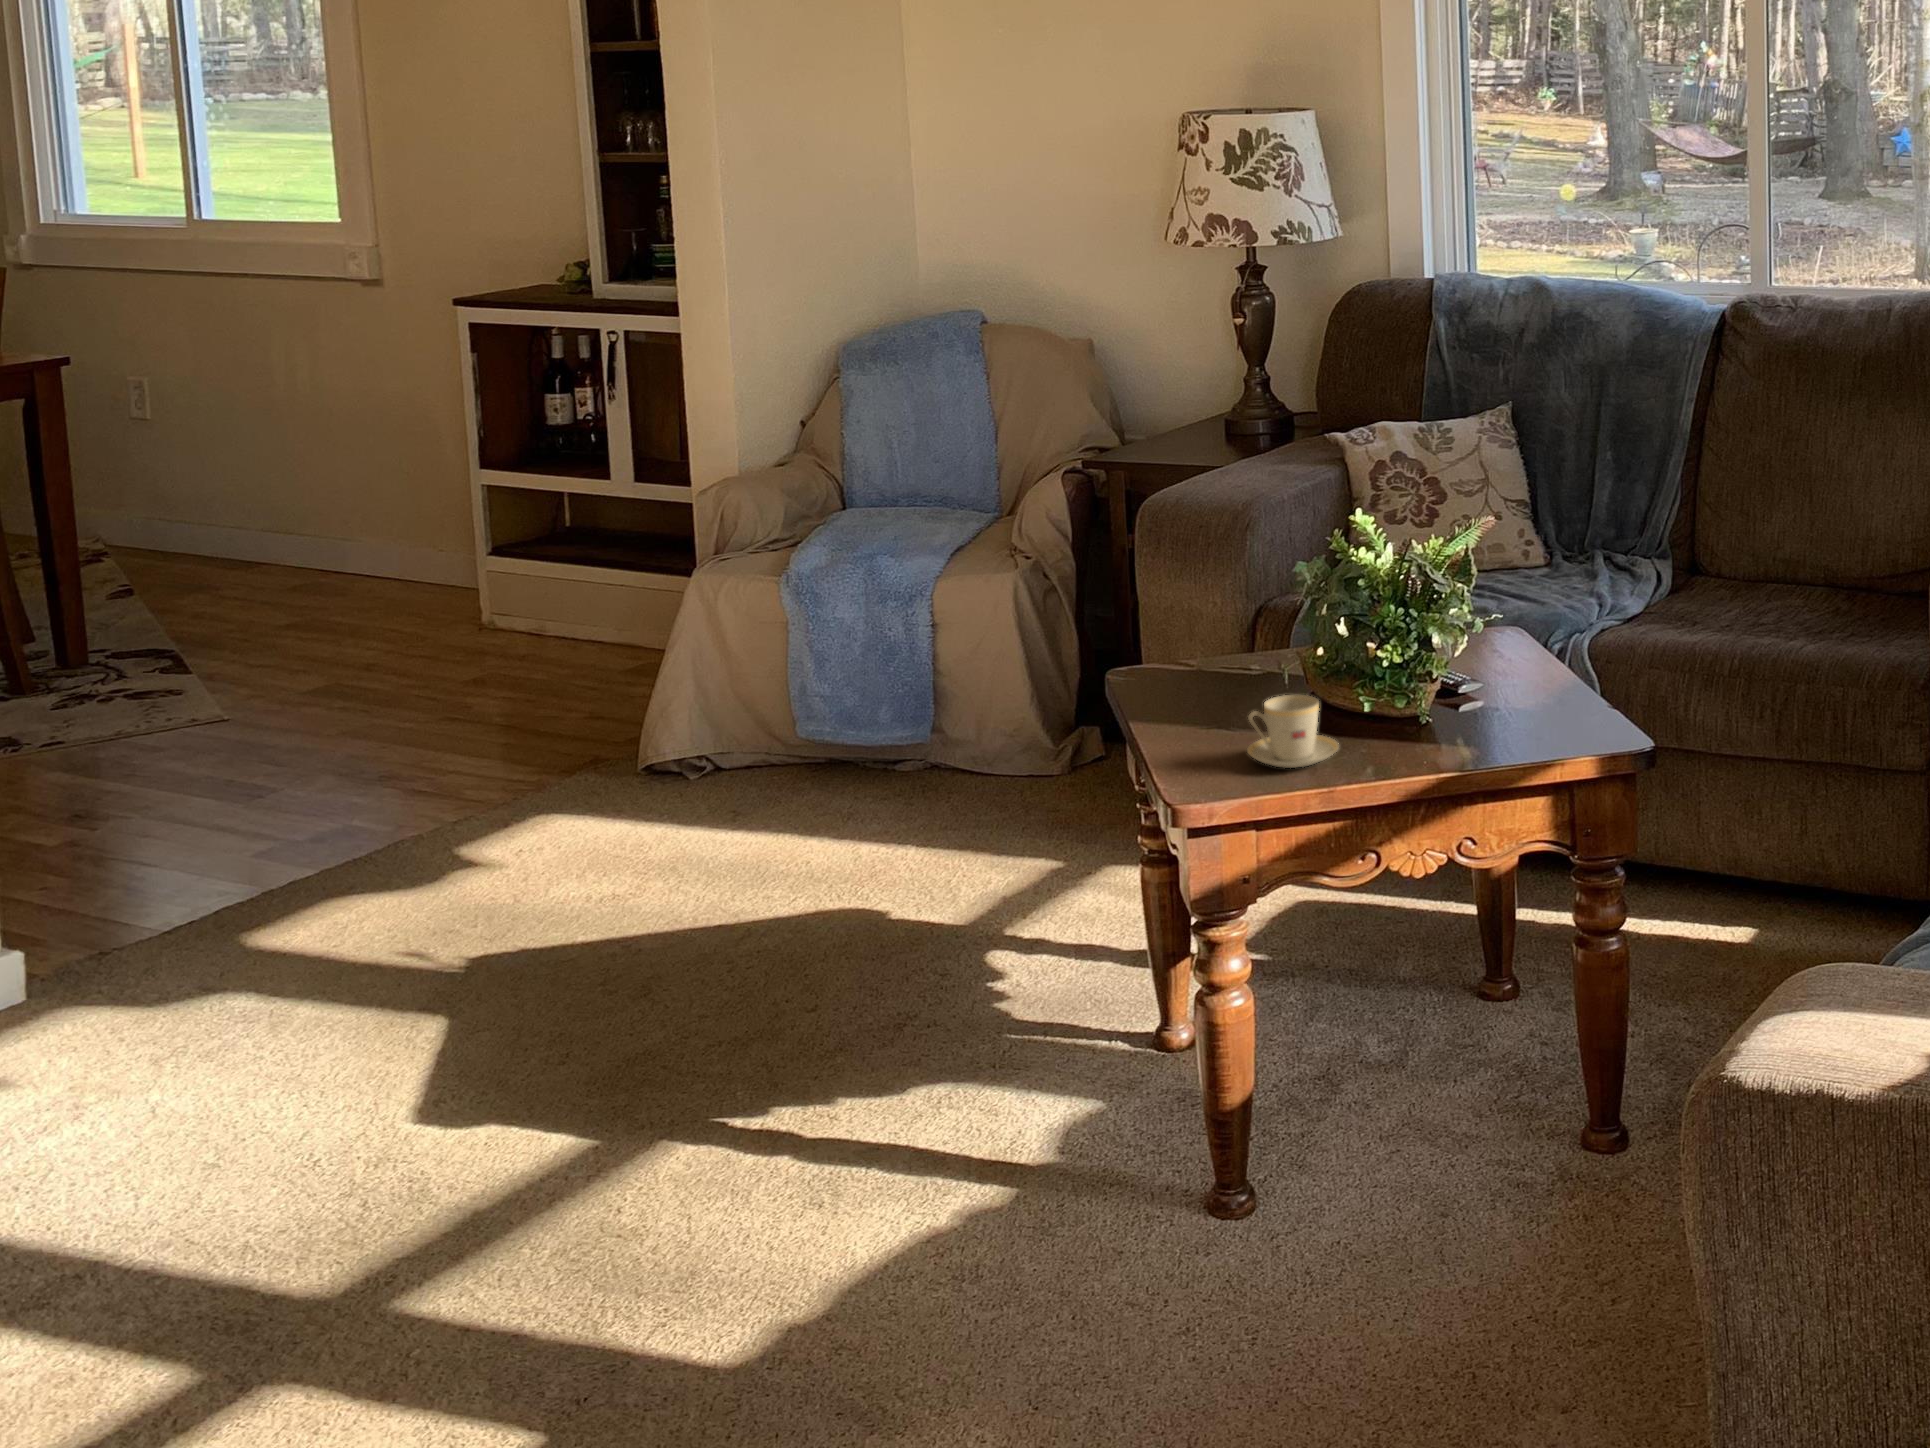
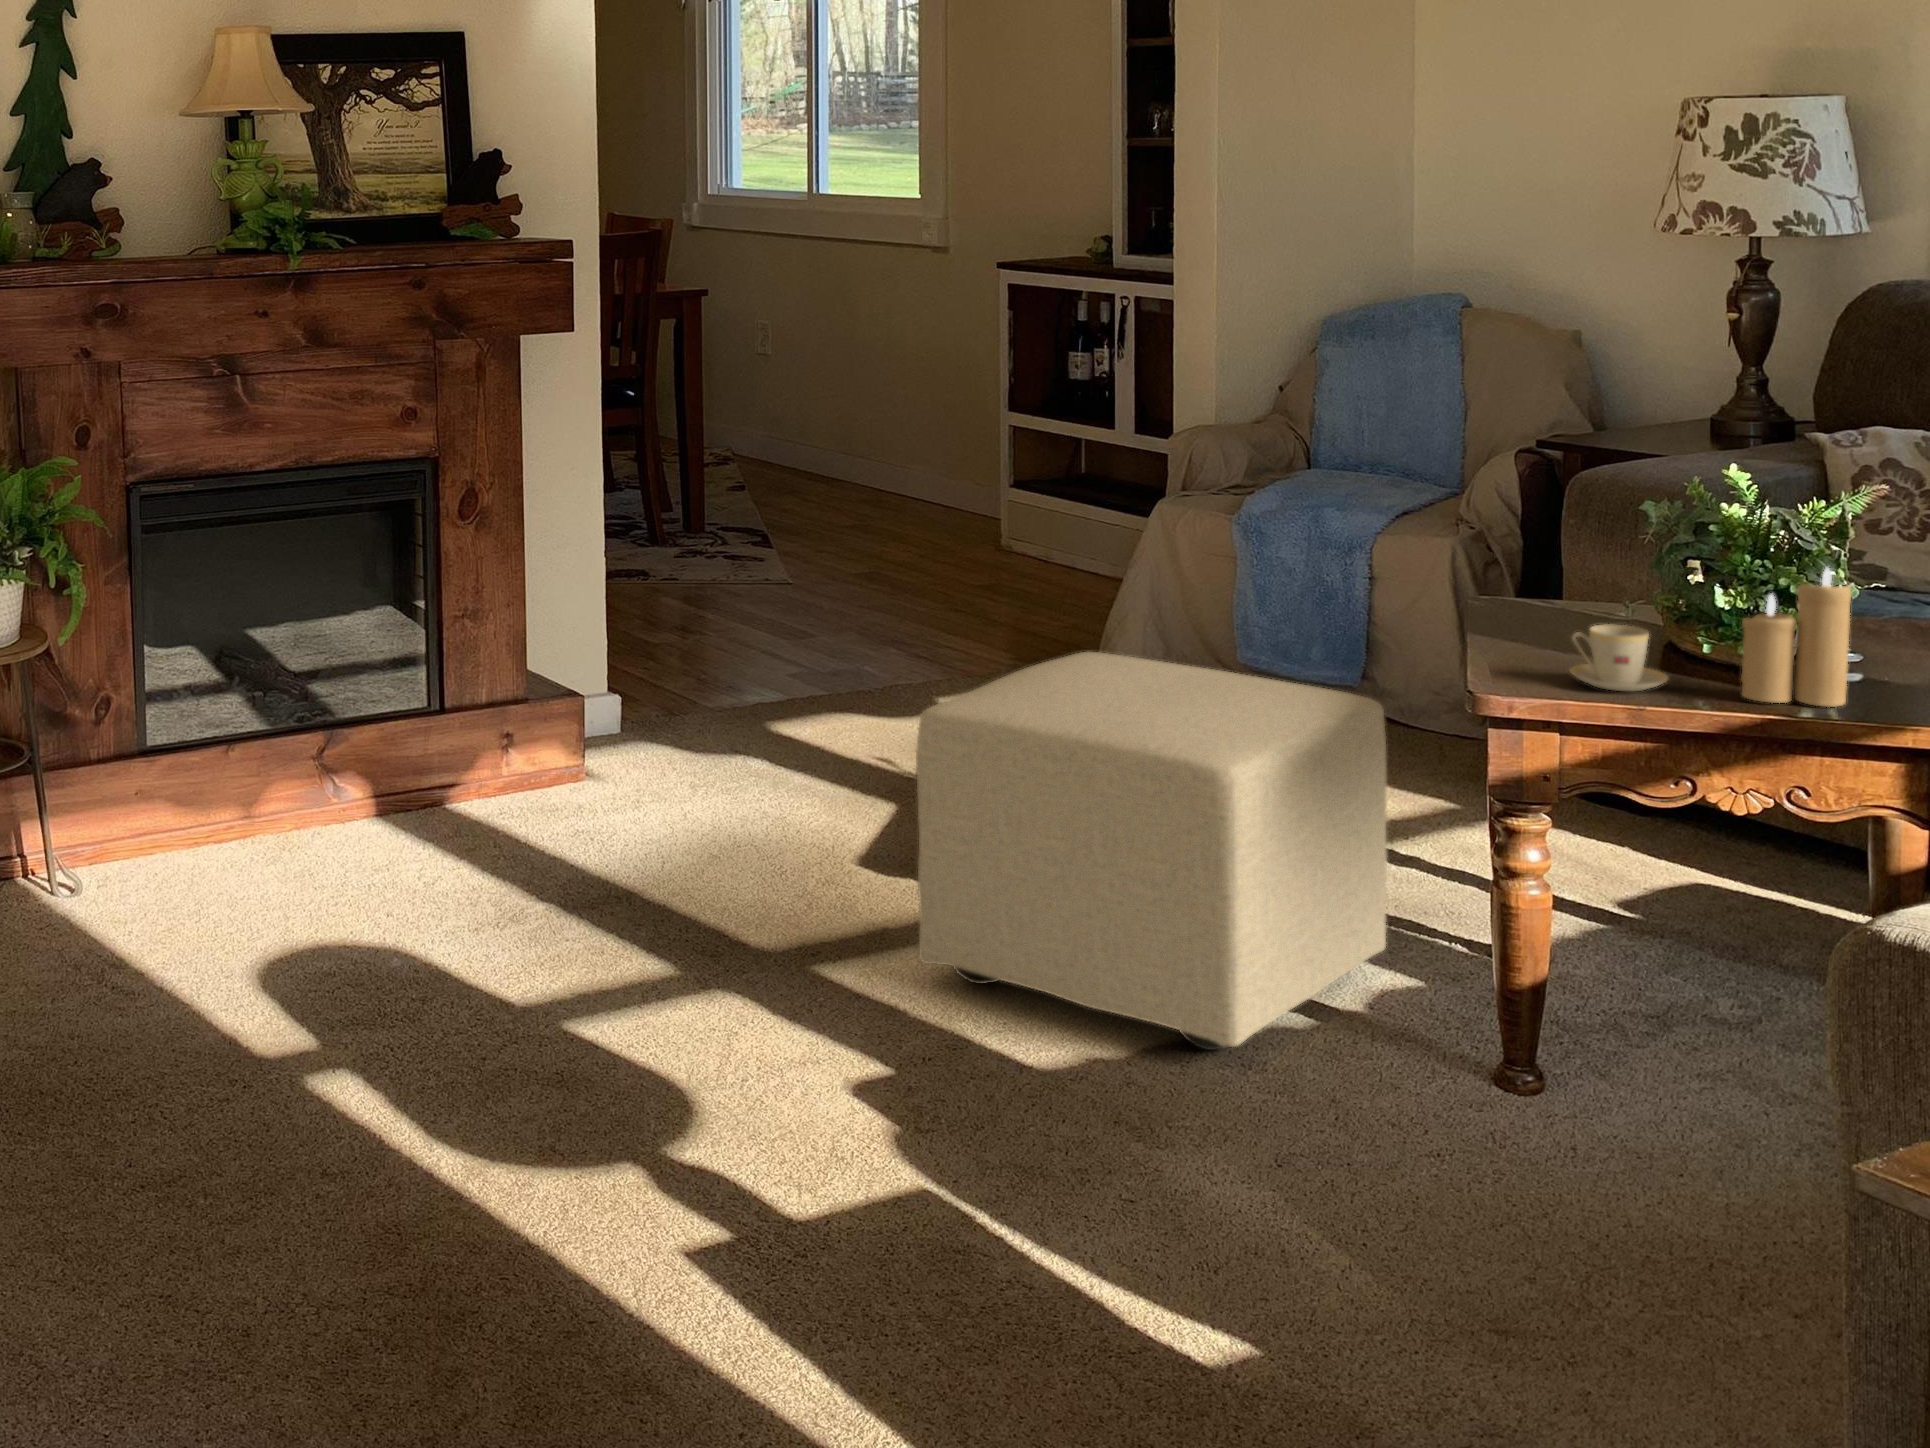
candle: none [1402,609,1493,755] -> present [1741,567,1851,707]
ottoman: none [521,805,1063,1273] -> present [916,652,1387,1050]

